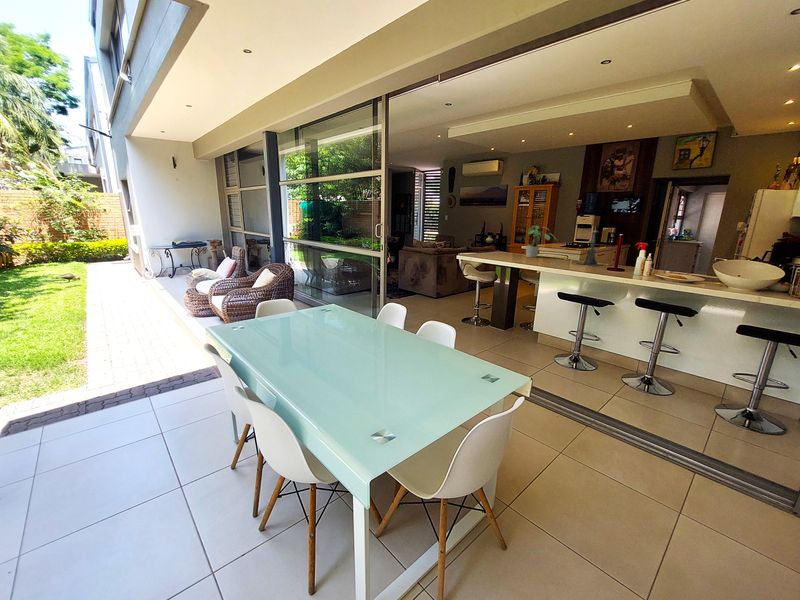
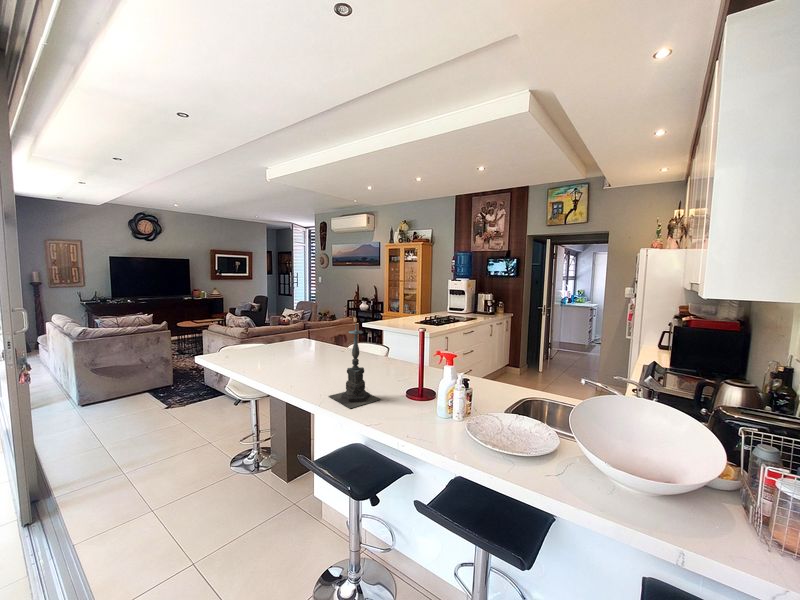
potted plant: present [526,226,557,257] -> none [272,312,326,371]

